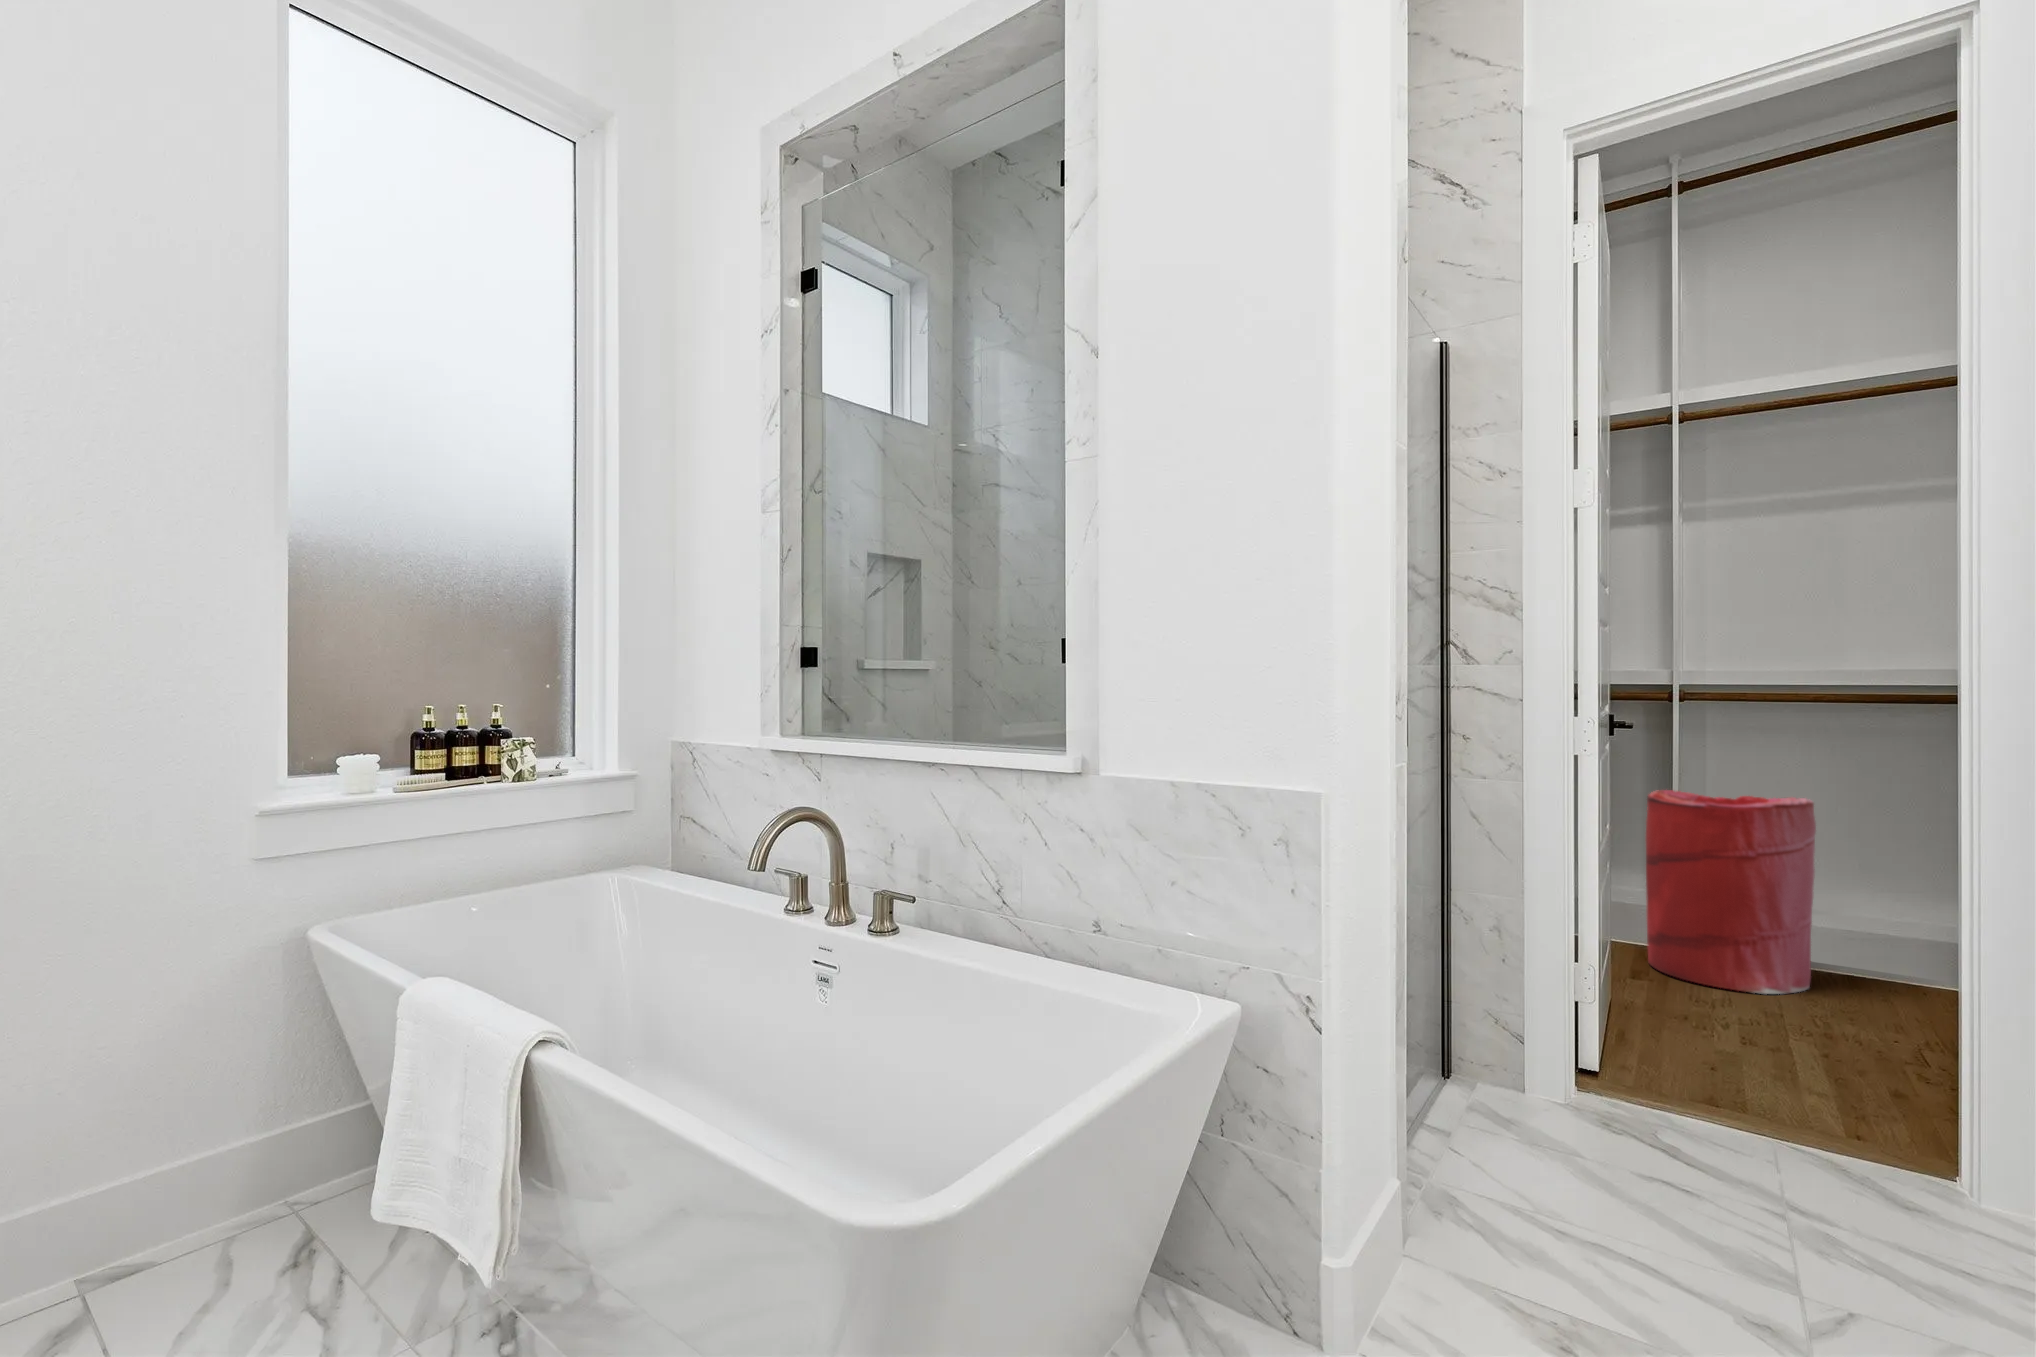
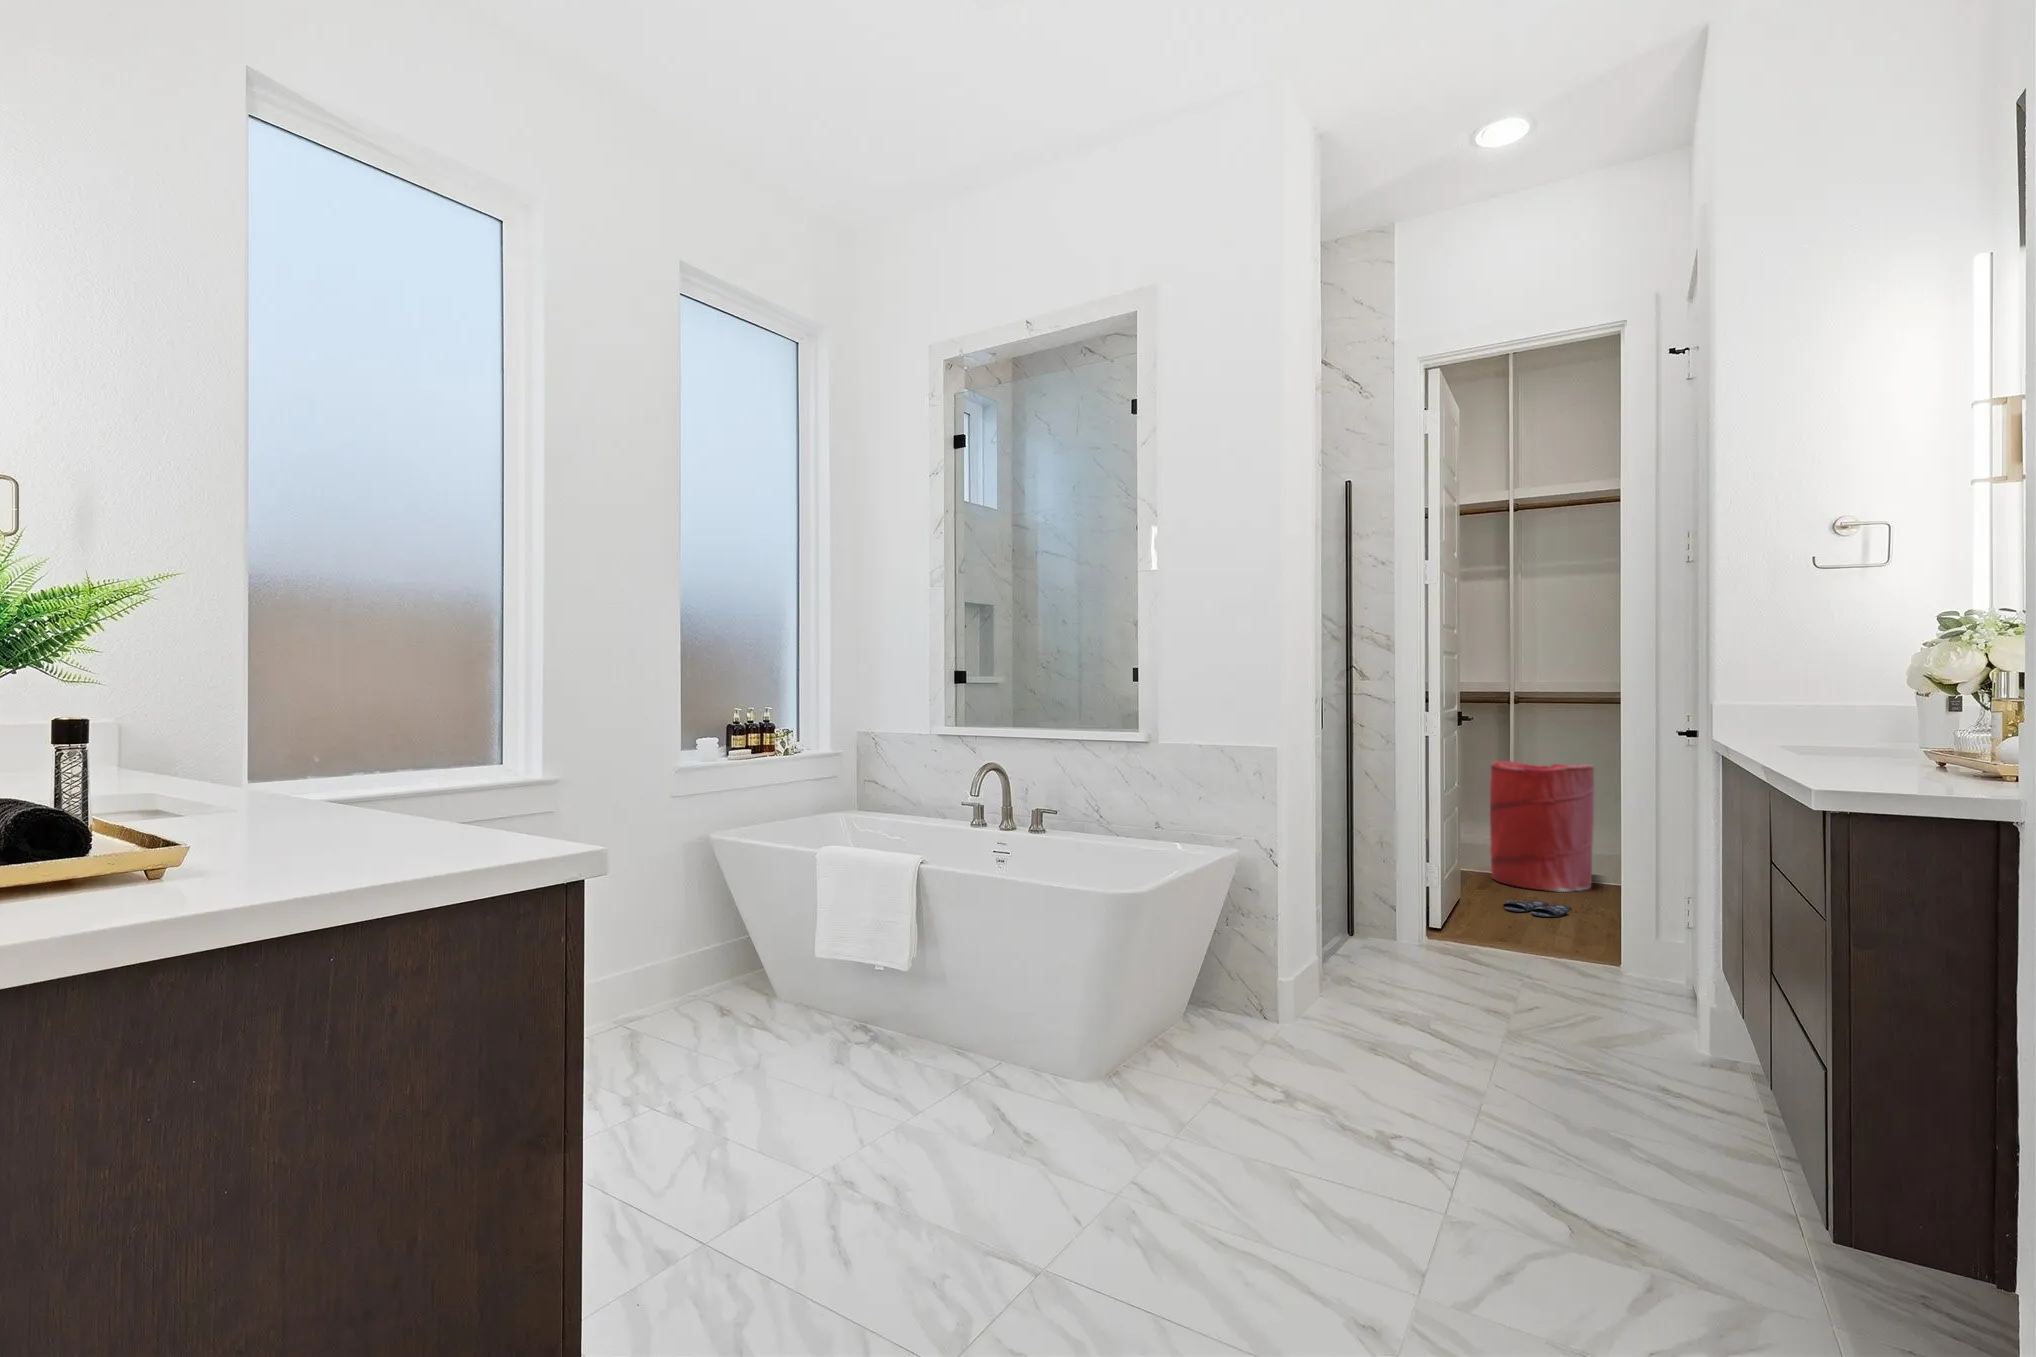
slippers: none [1684,1011,1797,1048] -> present [1503,901,1571,917]

